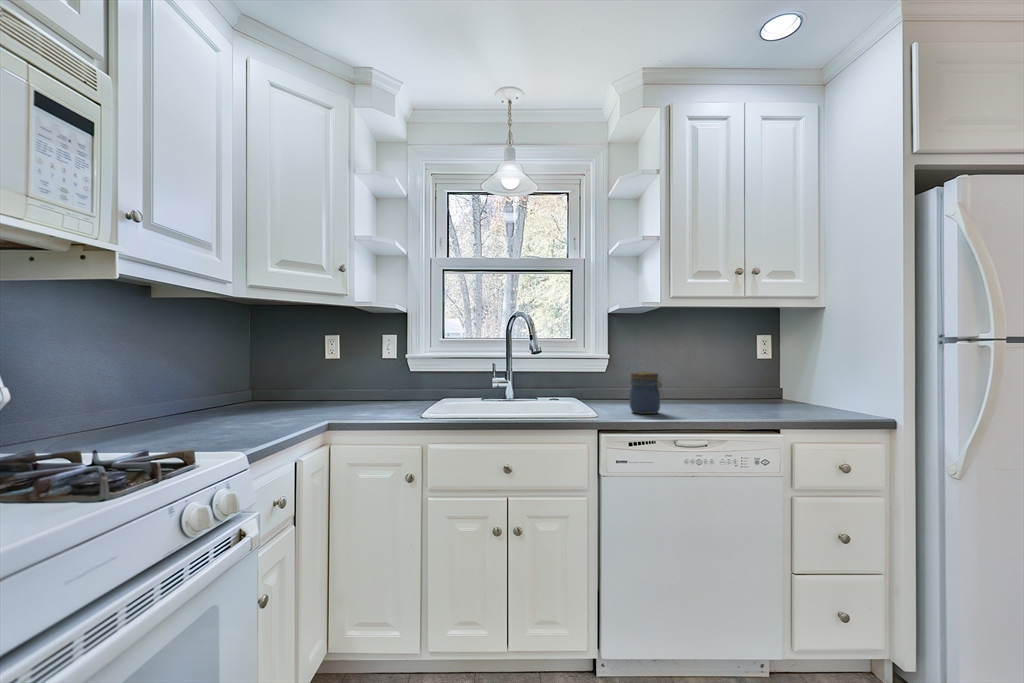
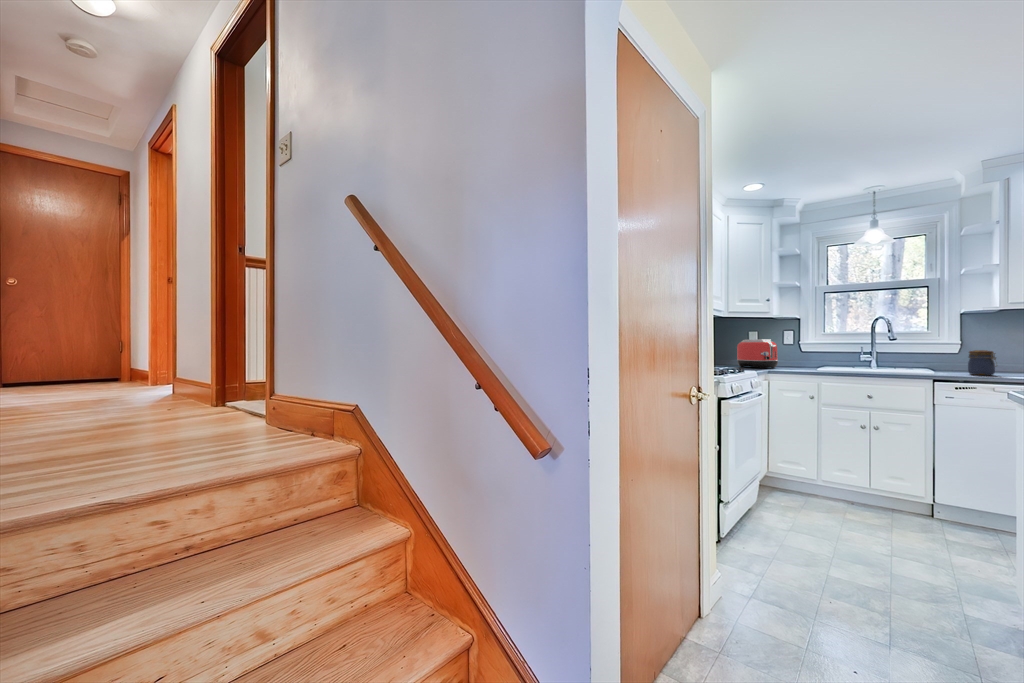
toaster: none [275,351,359,418] -> present [737,339,778,368]

